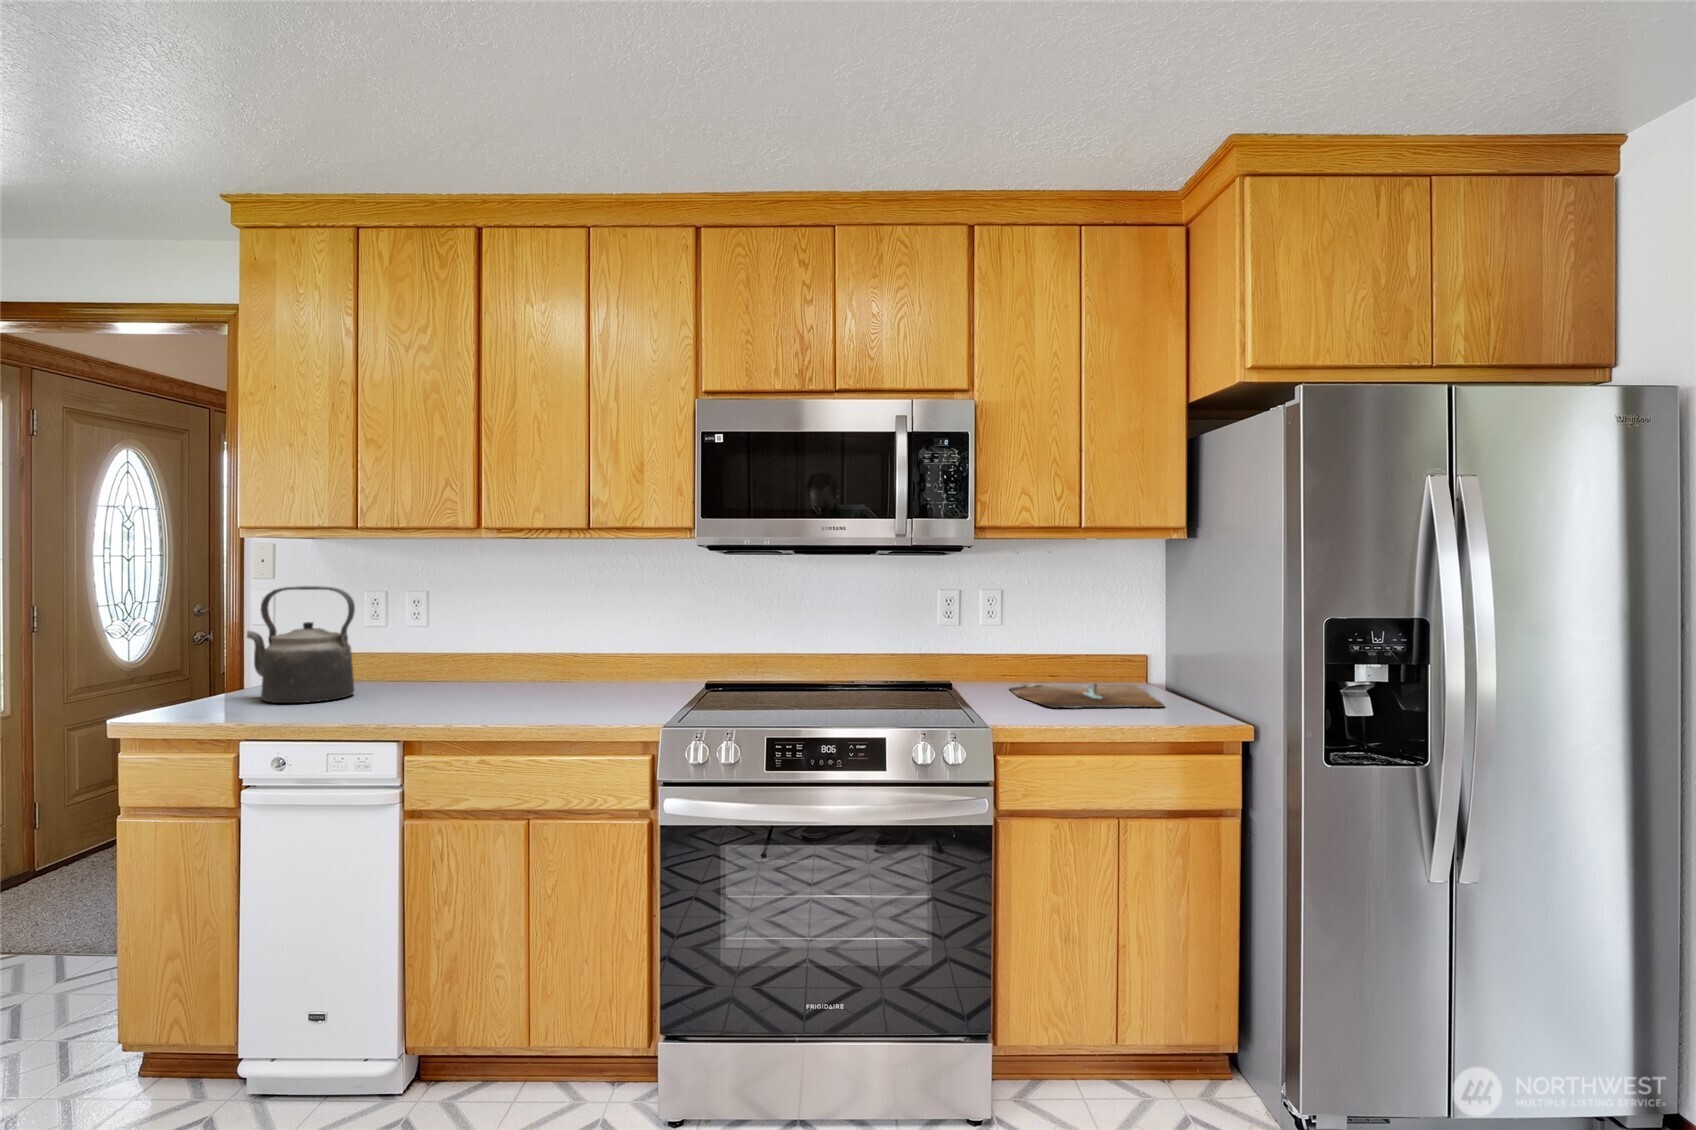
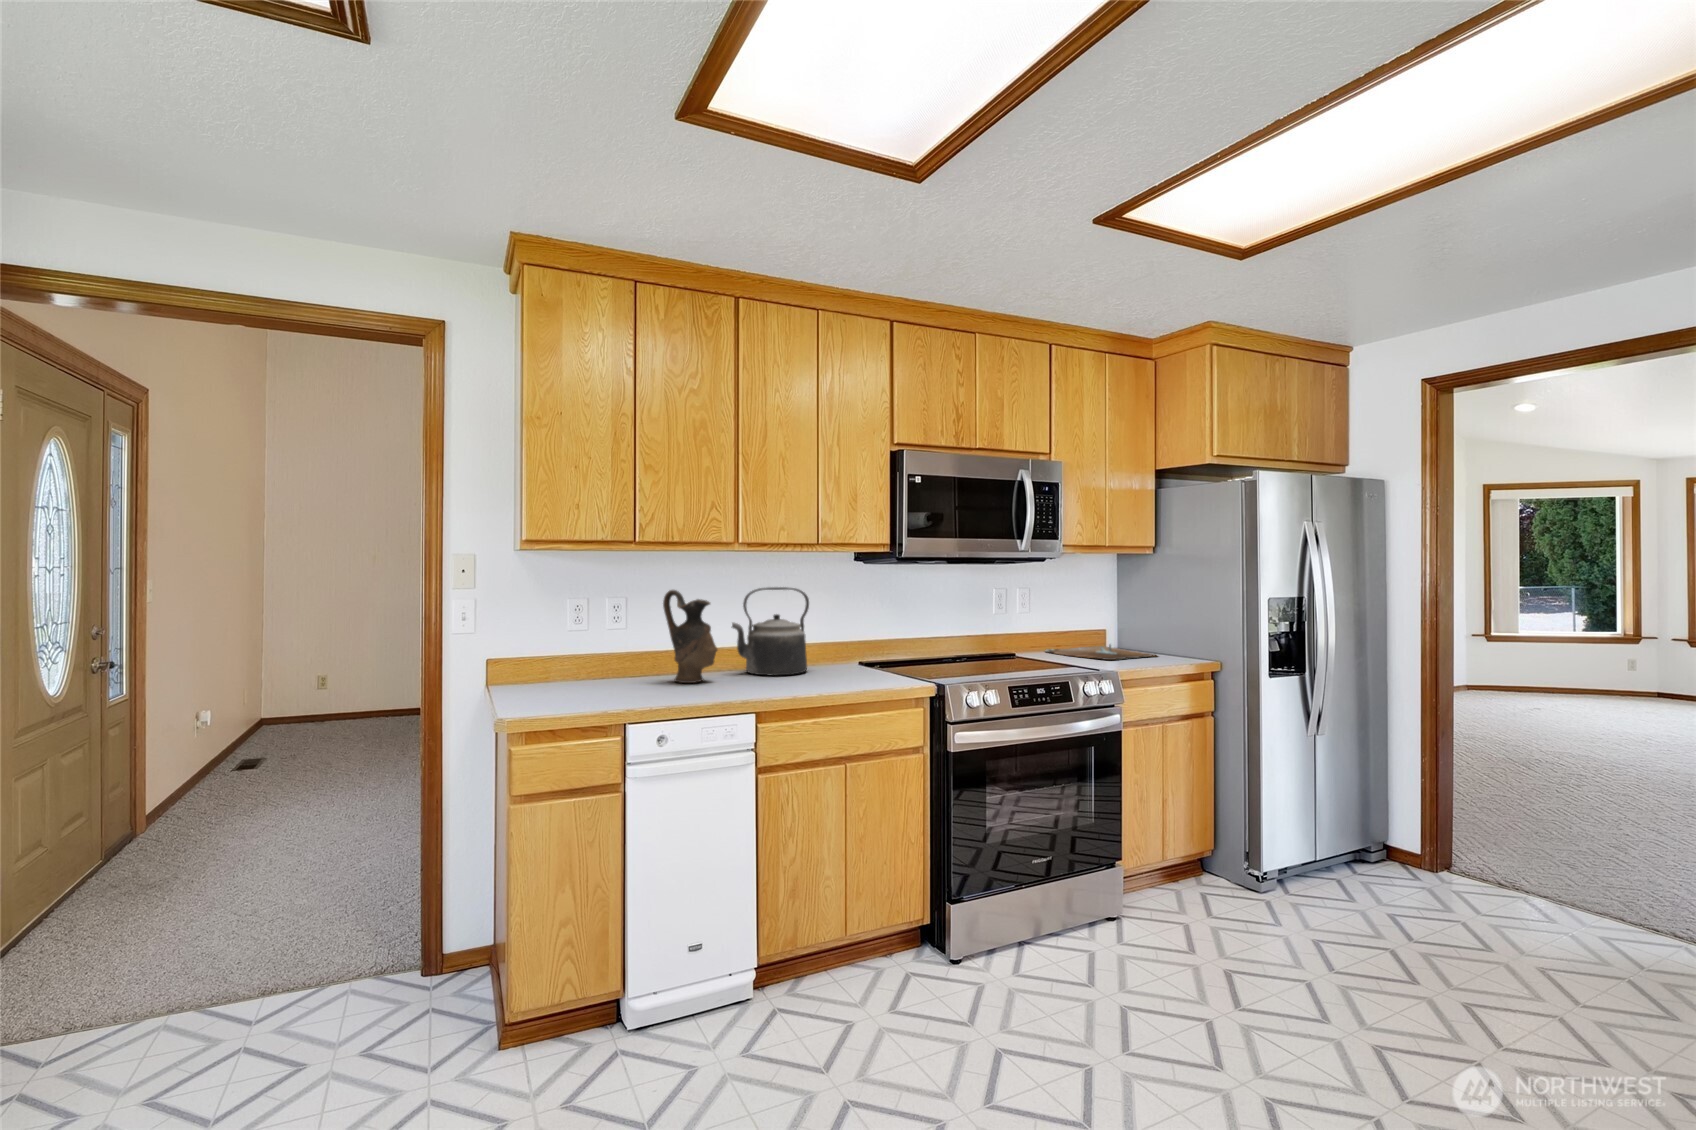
kettle: present [247,586,355,703] -> present [732,587,809,676]
ceramic pitcher: none [404,586,457,698] -> present [663,590,717,683]

